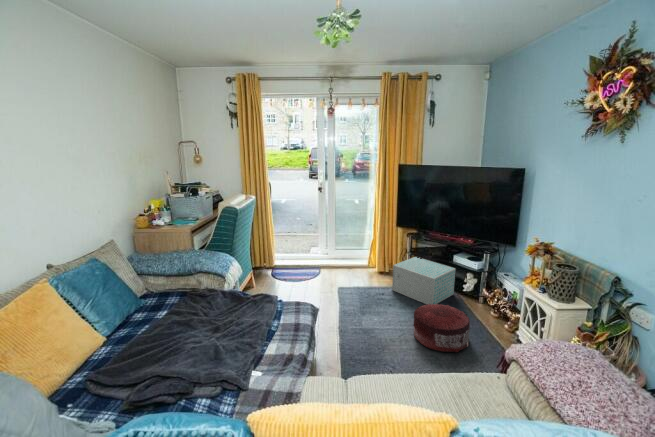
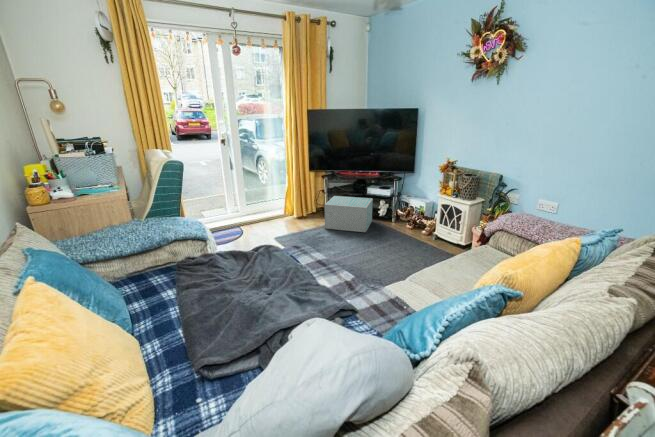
pouf: present [413,304,470,352] -> none [369,224,413,258]

